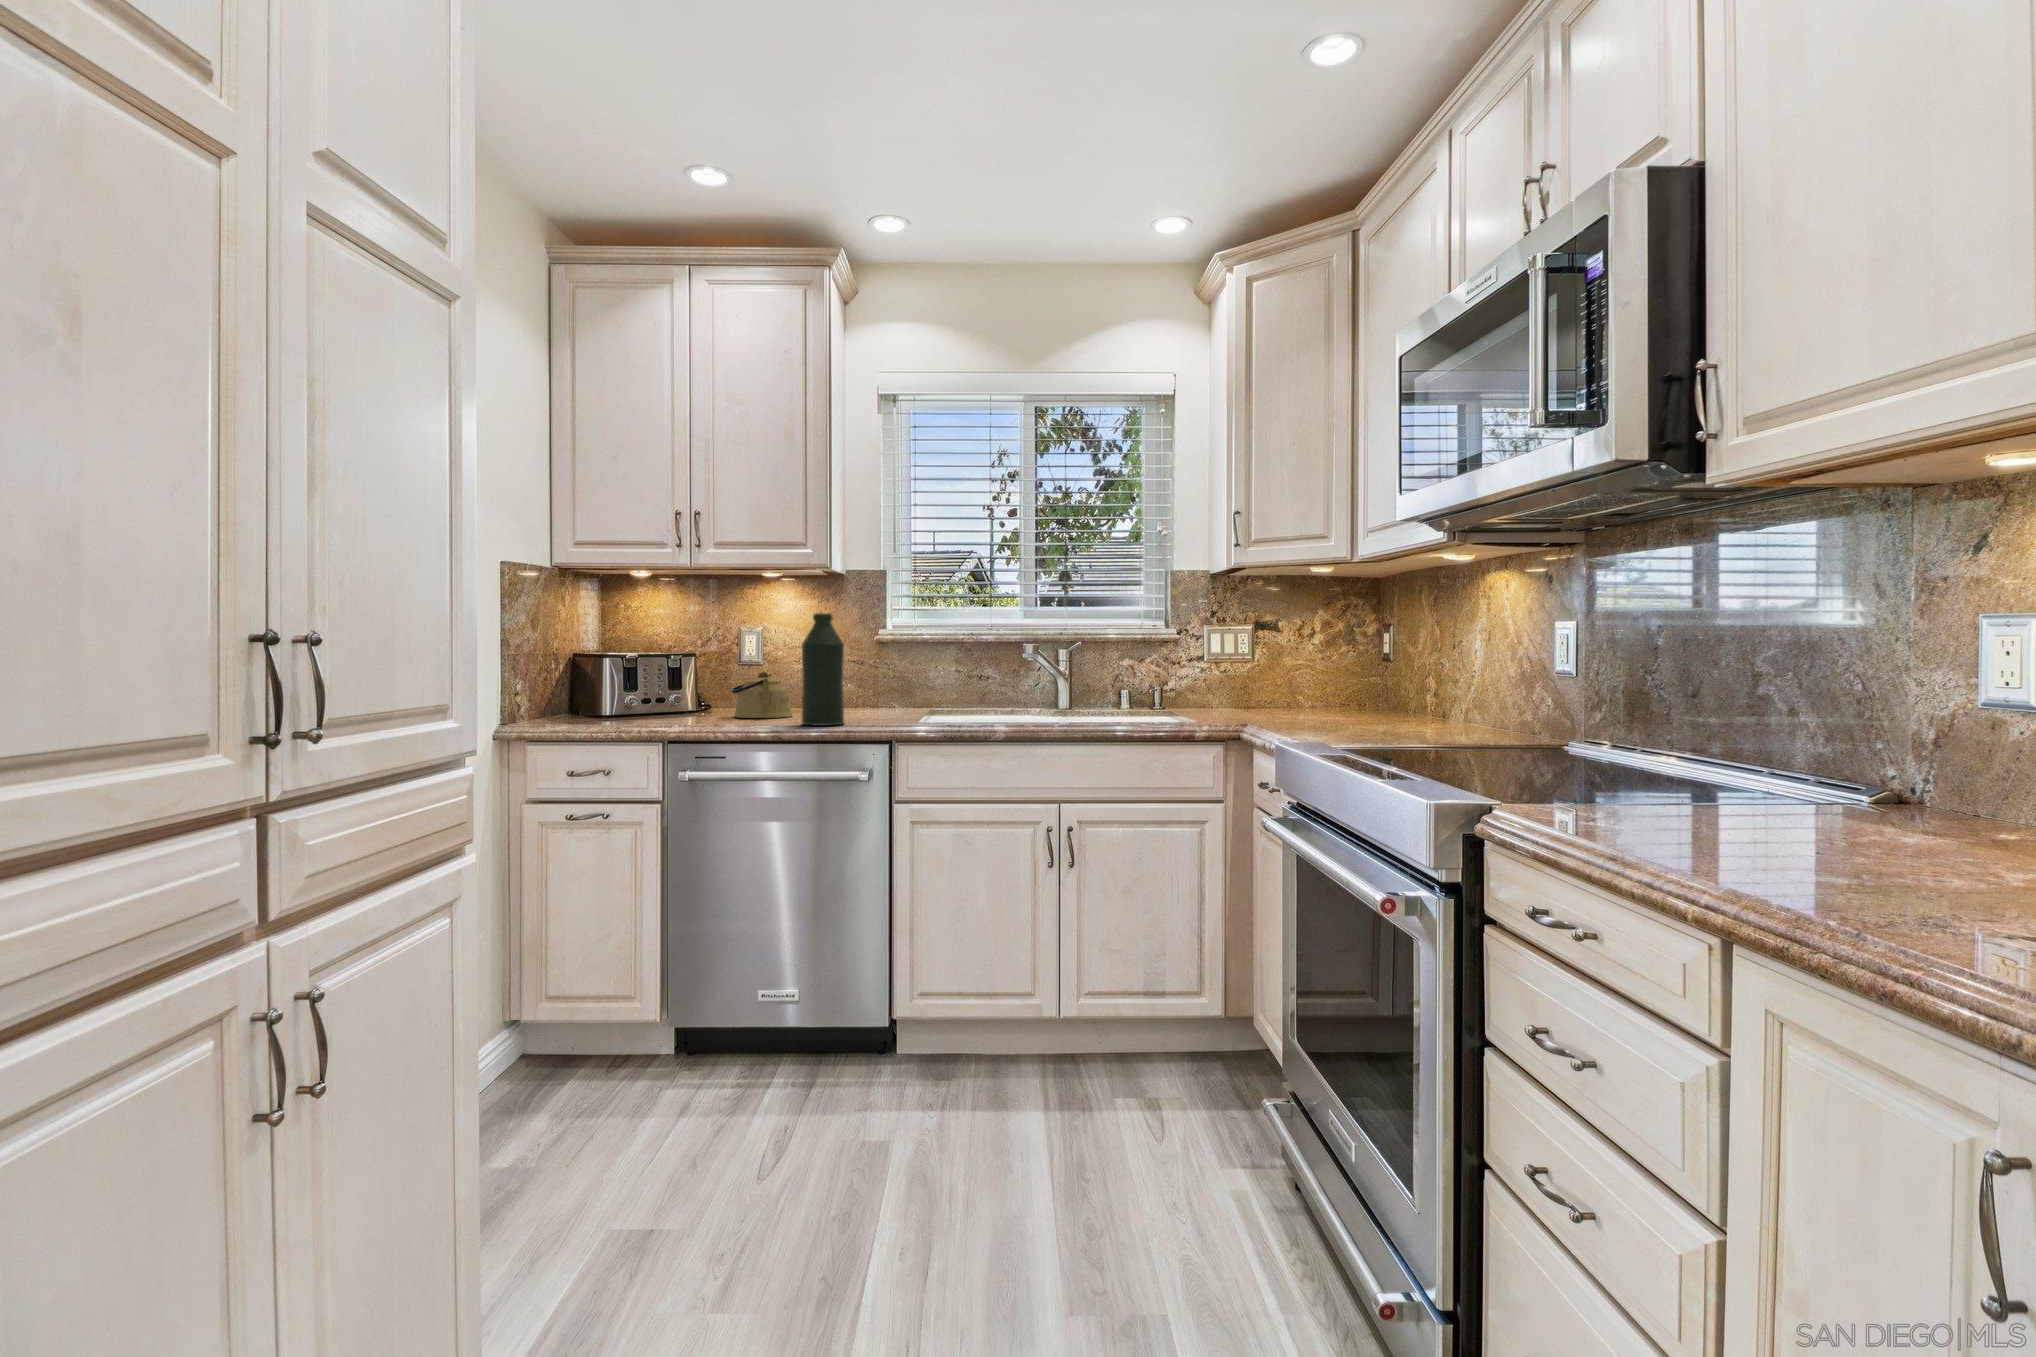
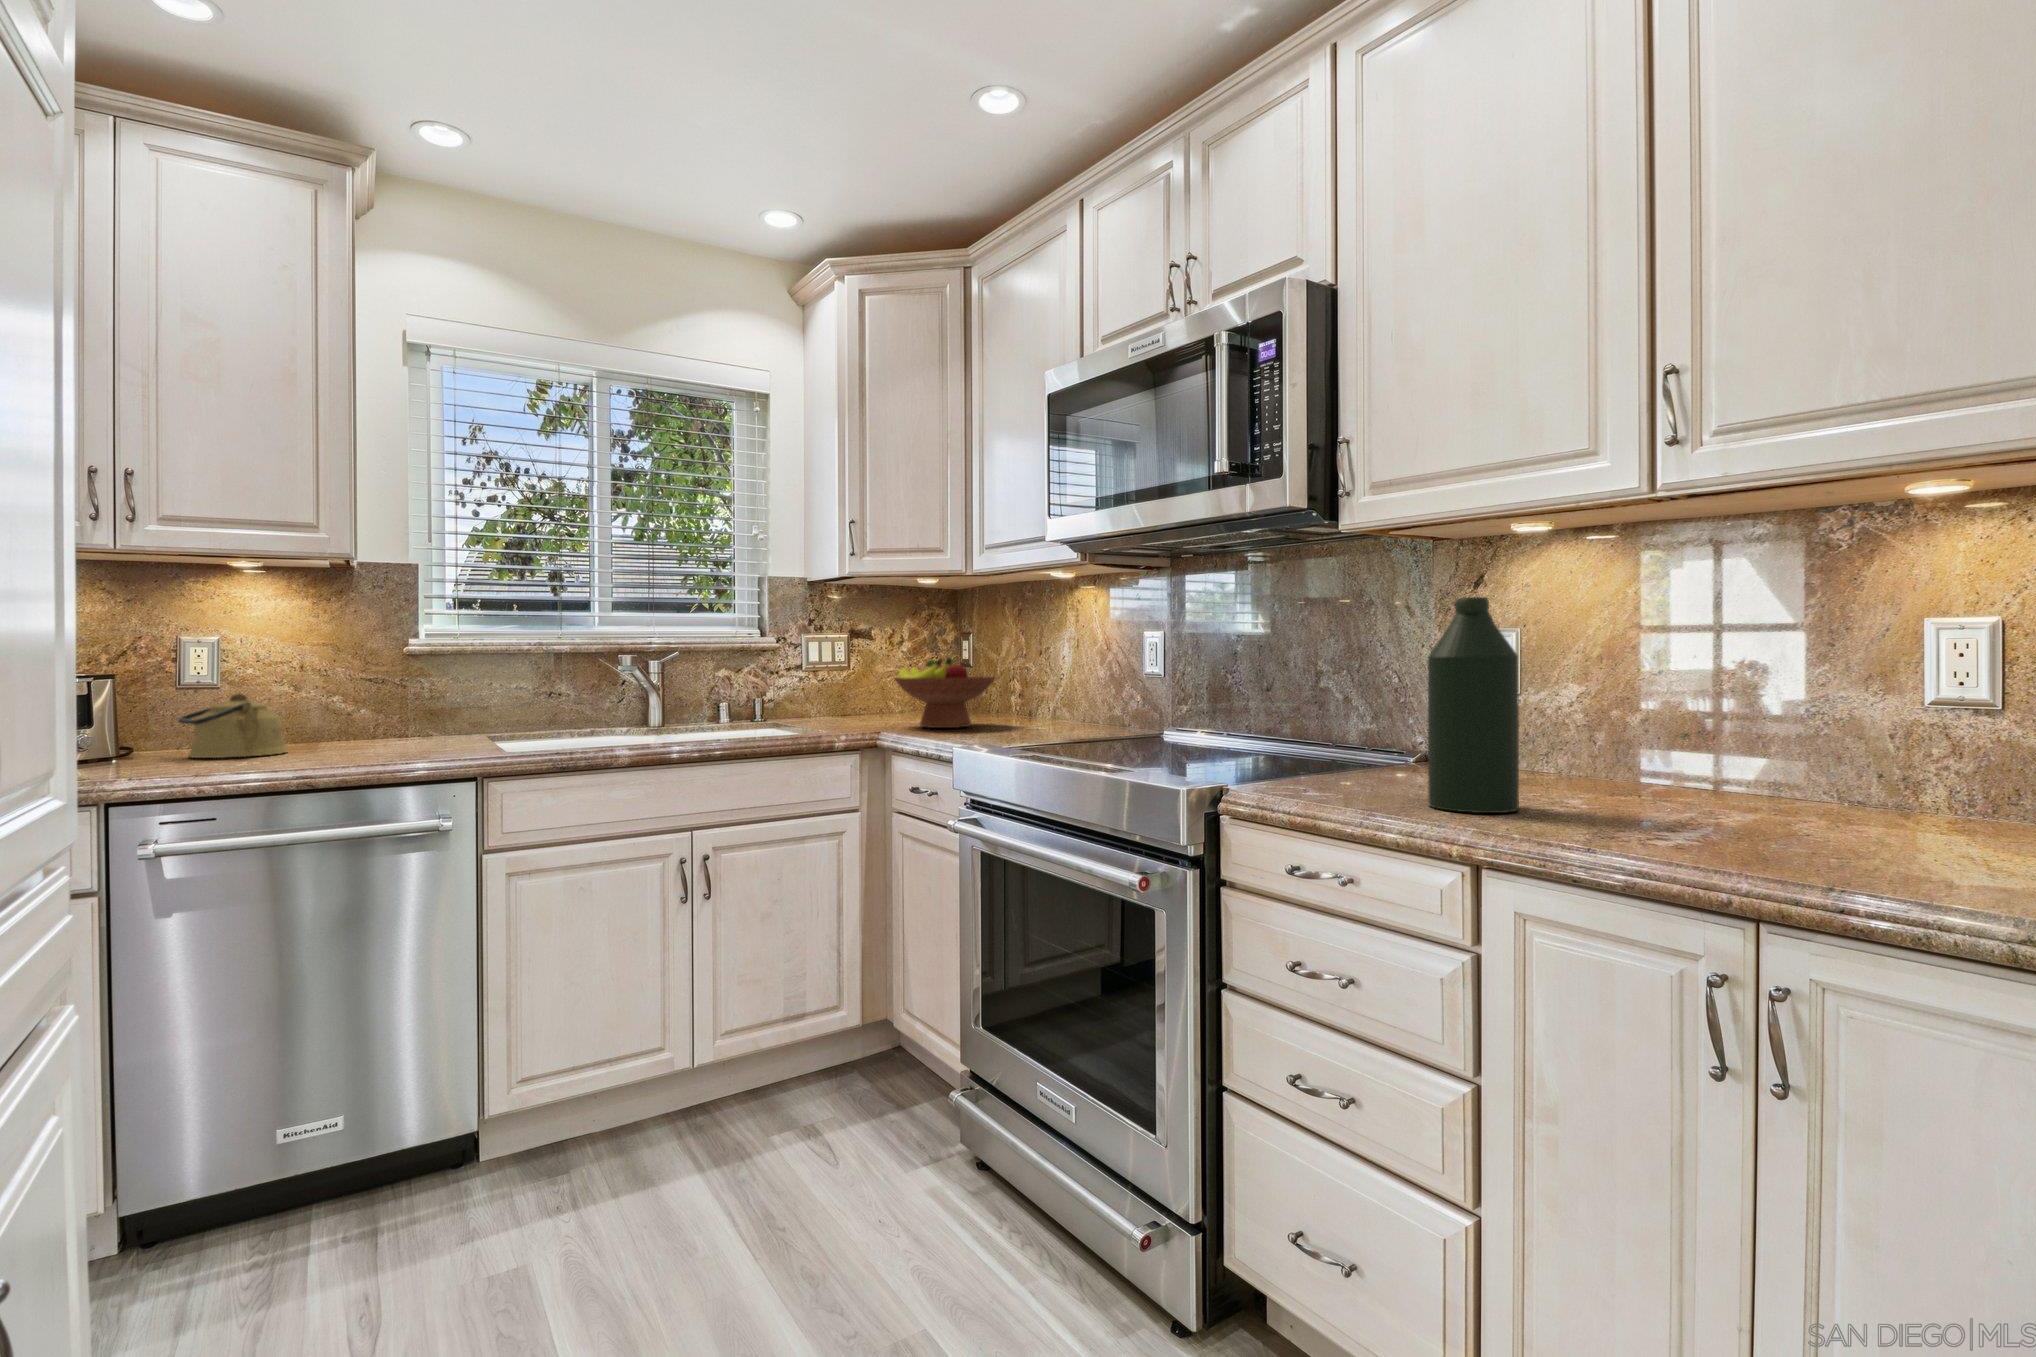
bottle: present [802,613,844,726] -> present [1428,597,1519,813]
fruit bowl: none [1273,649,1388,723] -> present [894,658,995,728]

